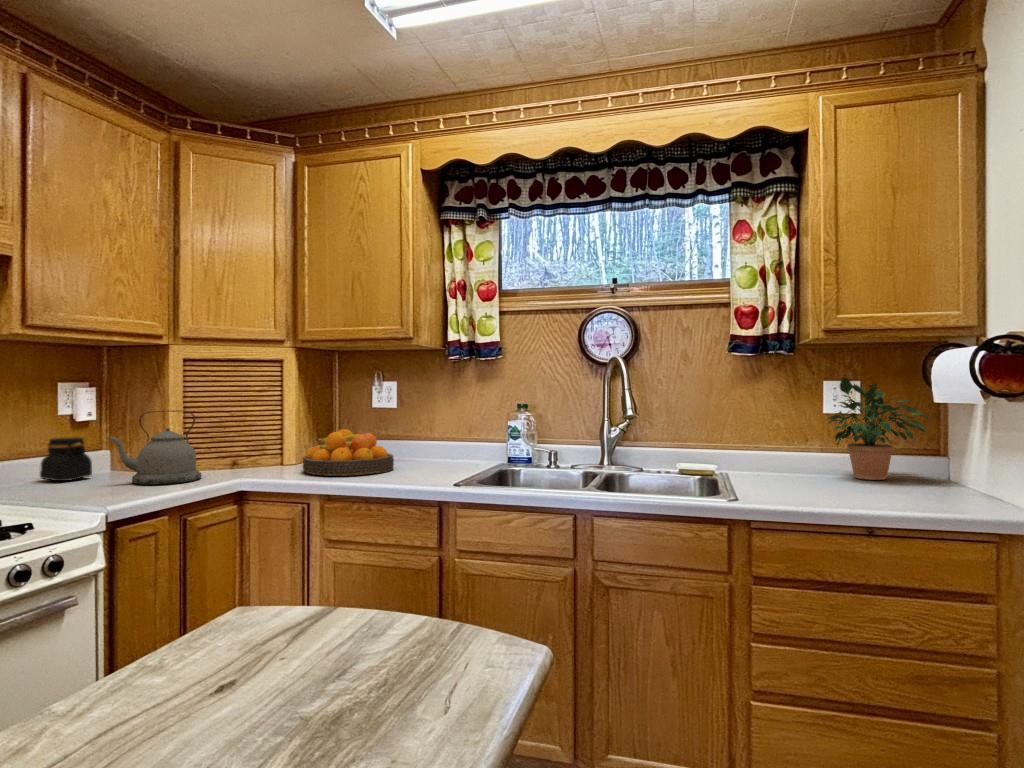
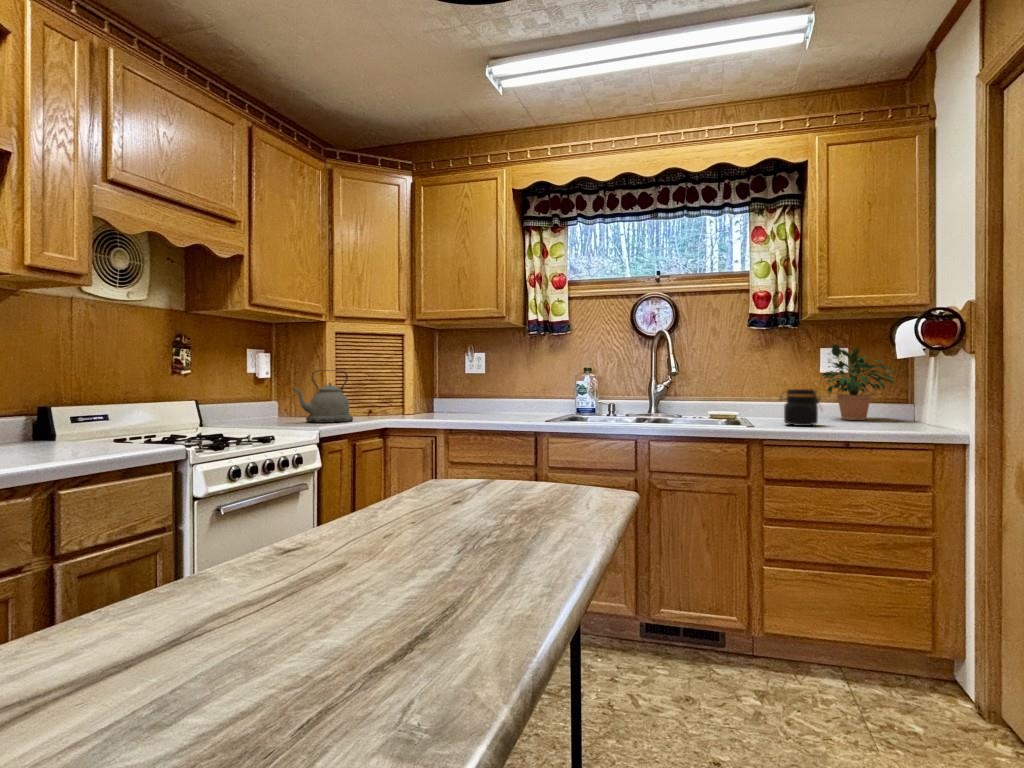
fruit bowl: present [303,429,394,476] -> none [423,387,490,419]
jar: present [40,437,92,481] -> present [780,389,820,426]

